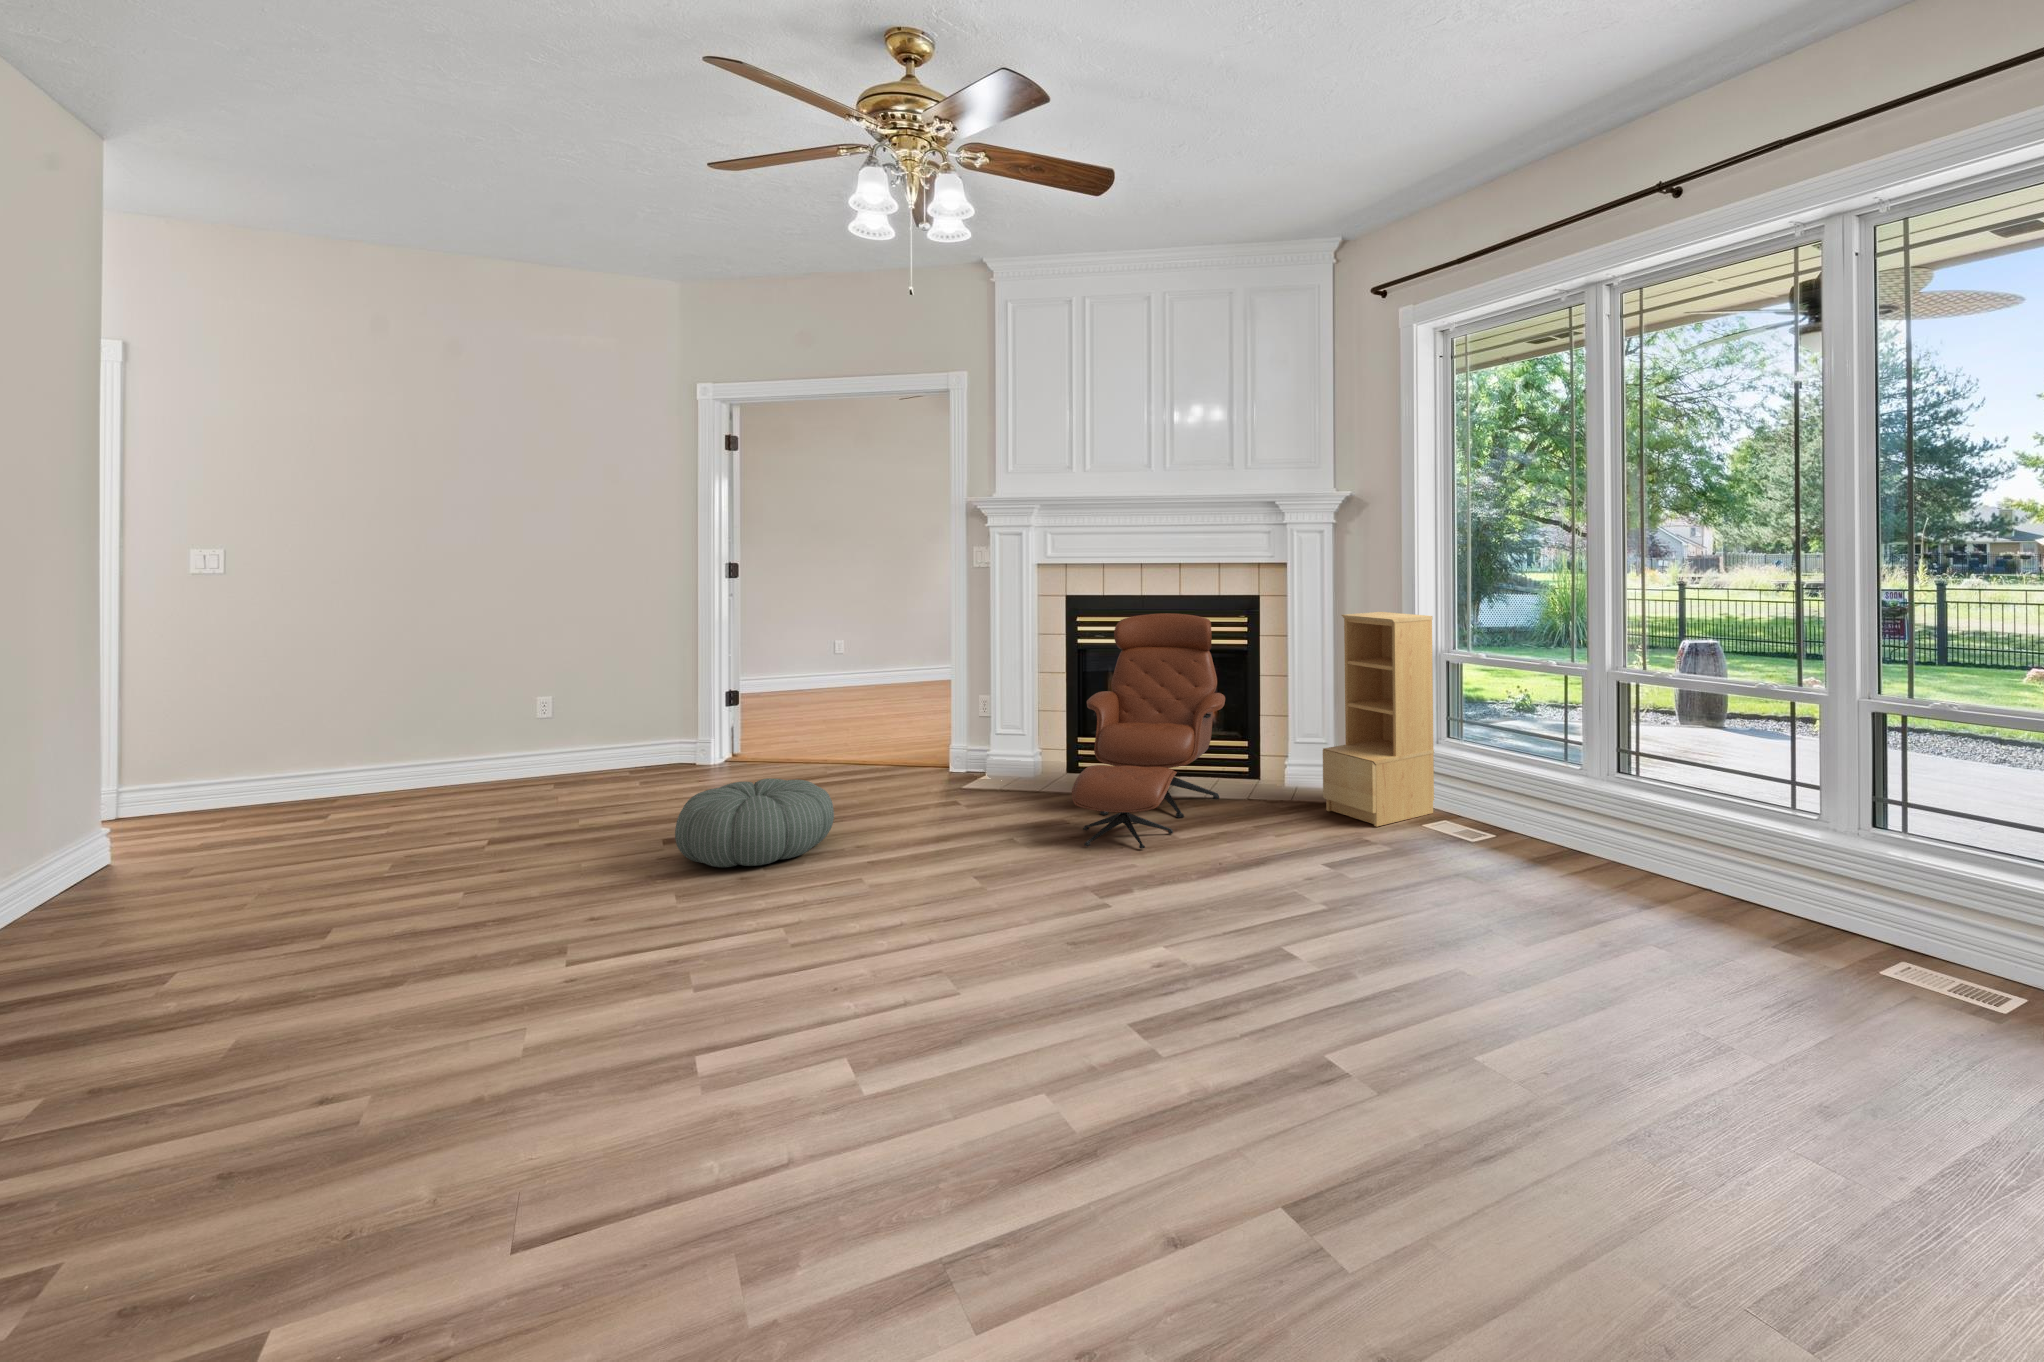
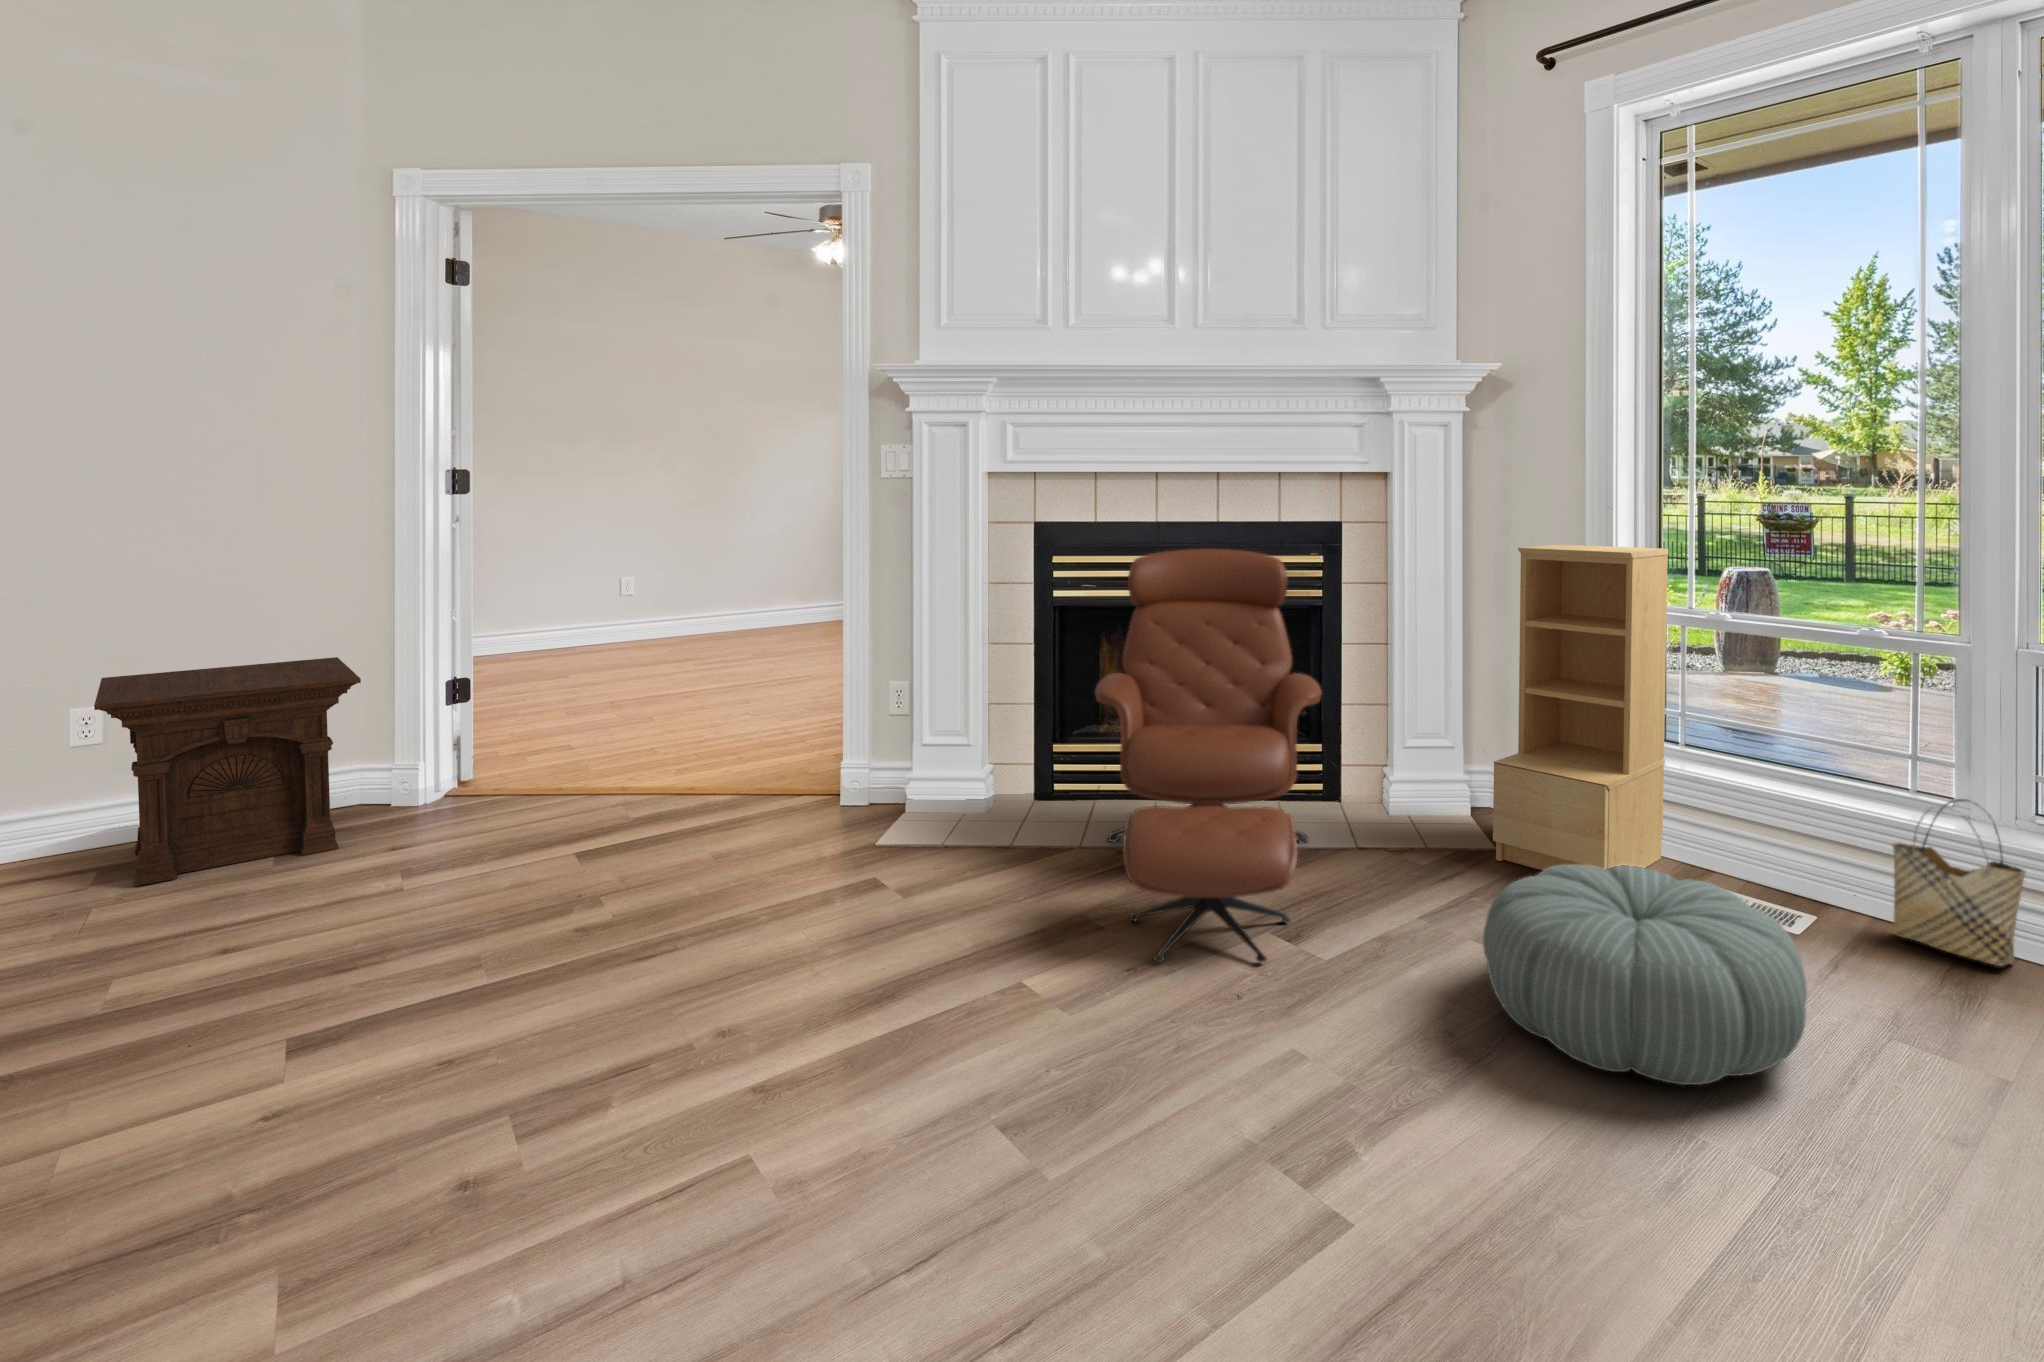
side table: none [551,676,682,798] -> present [94,657,361,886]
woven basket: none [1519,770,1580,866] -> present [1892,799,2026,966]
pouf: present [675,778,834,867] -> present [1483,865,1807,1085]

